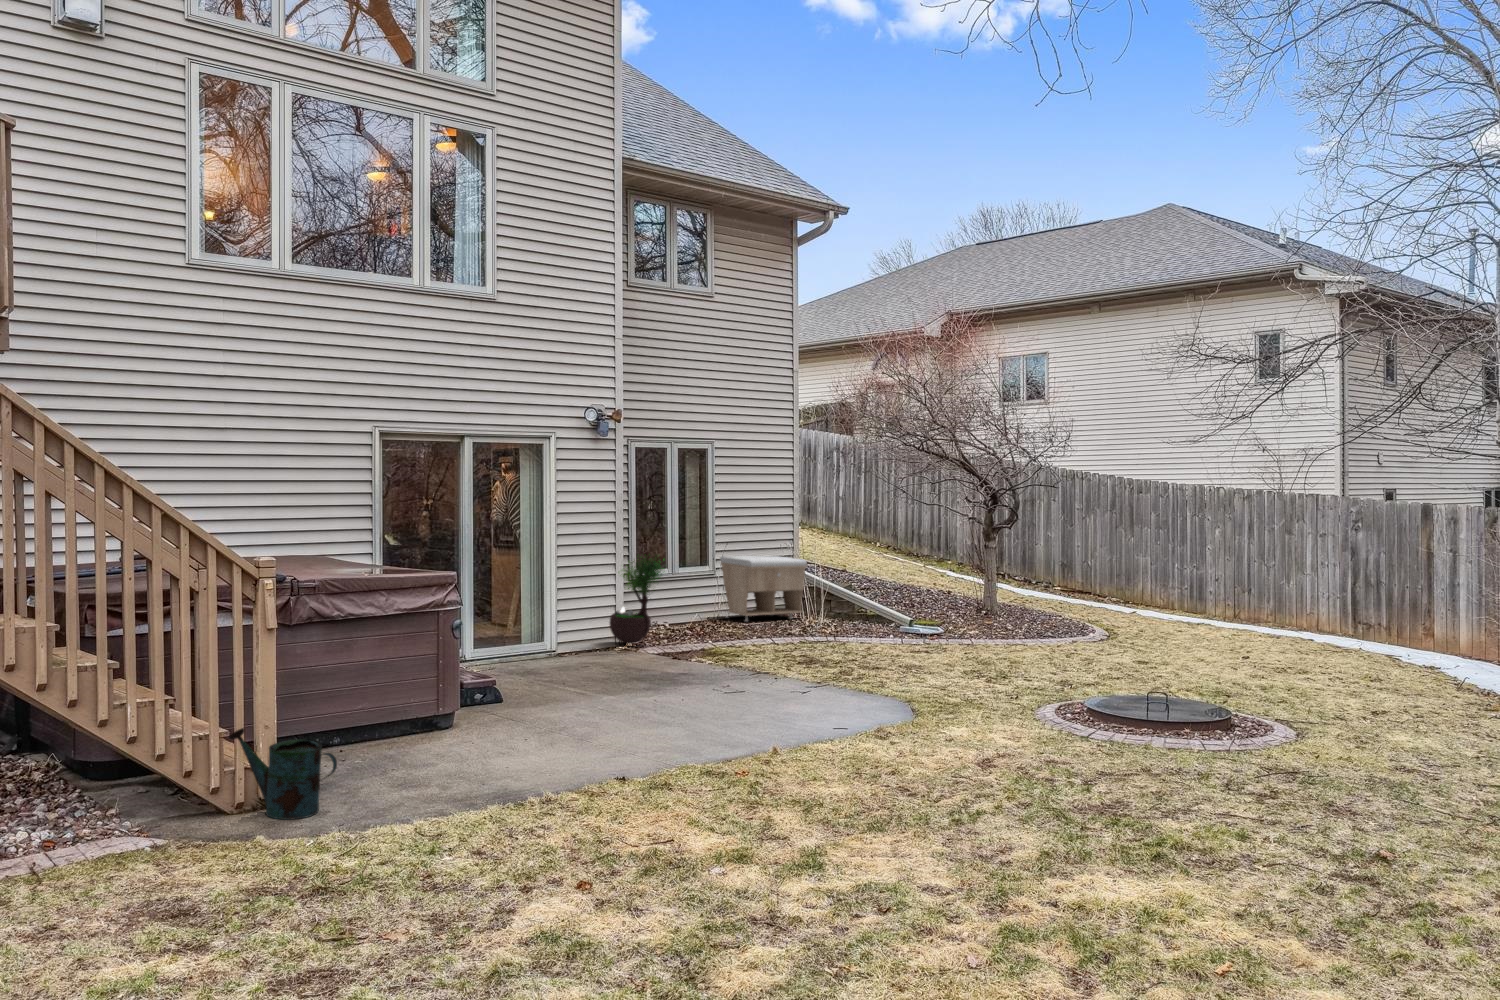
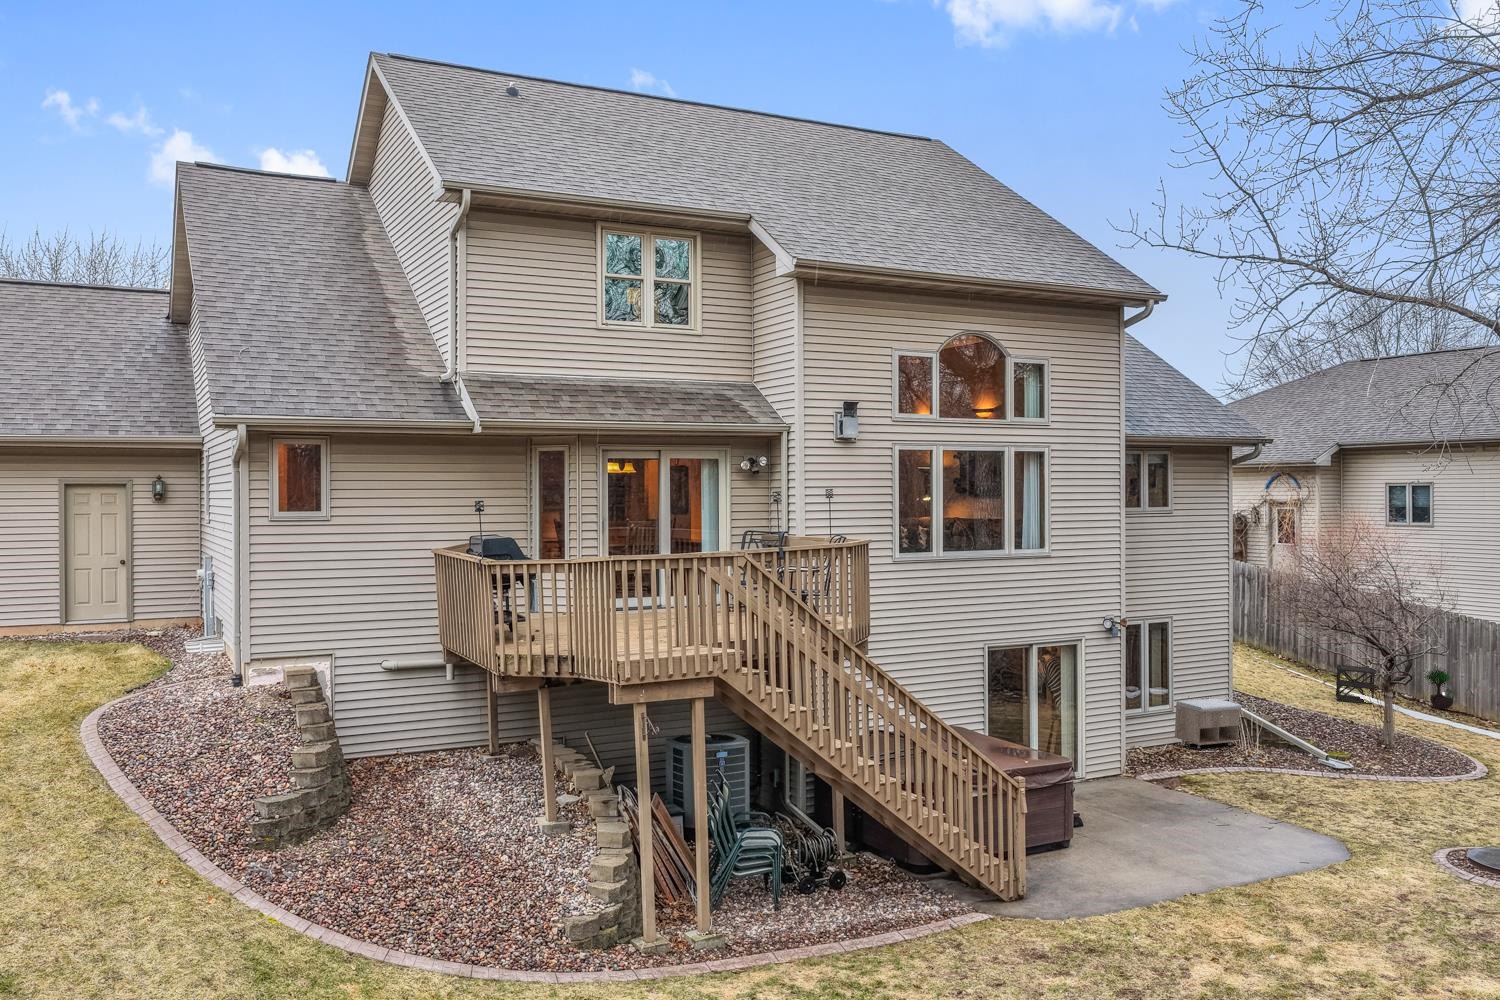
side table: none [938,544,981,590] -> present [1336,665,1375,705]
potted tree: present [610,556,664,644] -> present [1425,669,1453,709]
watering can: present [229,728,337,820] -> none [1025,860,1077,905]

